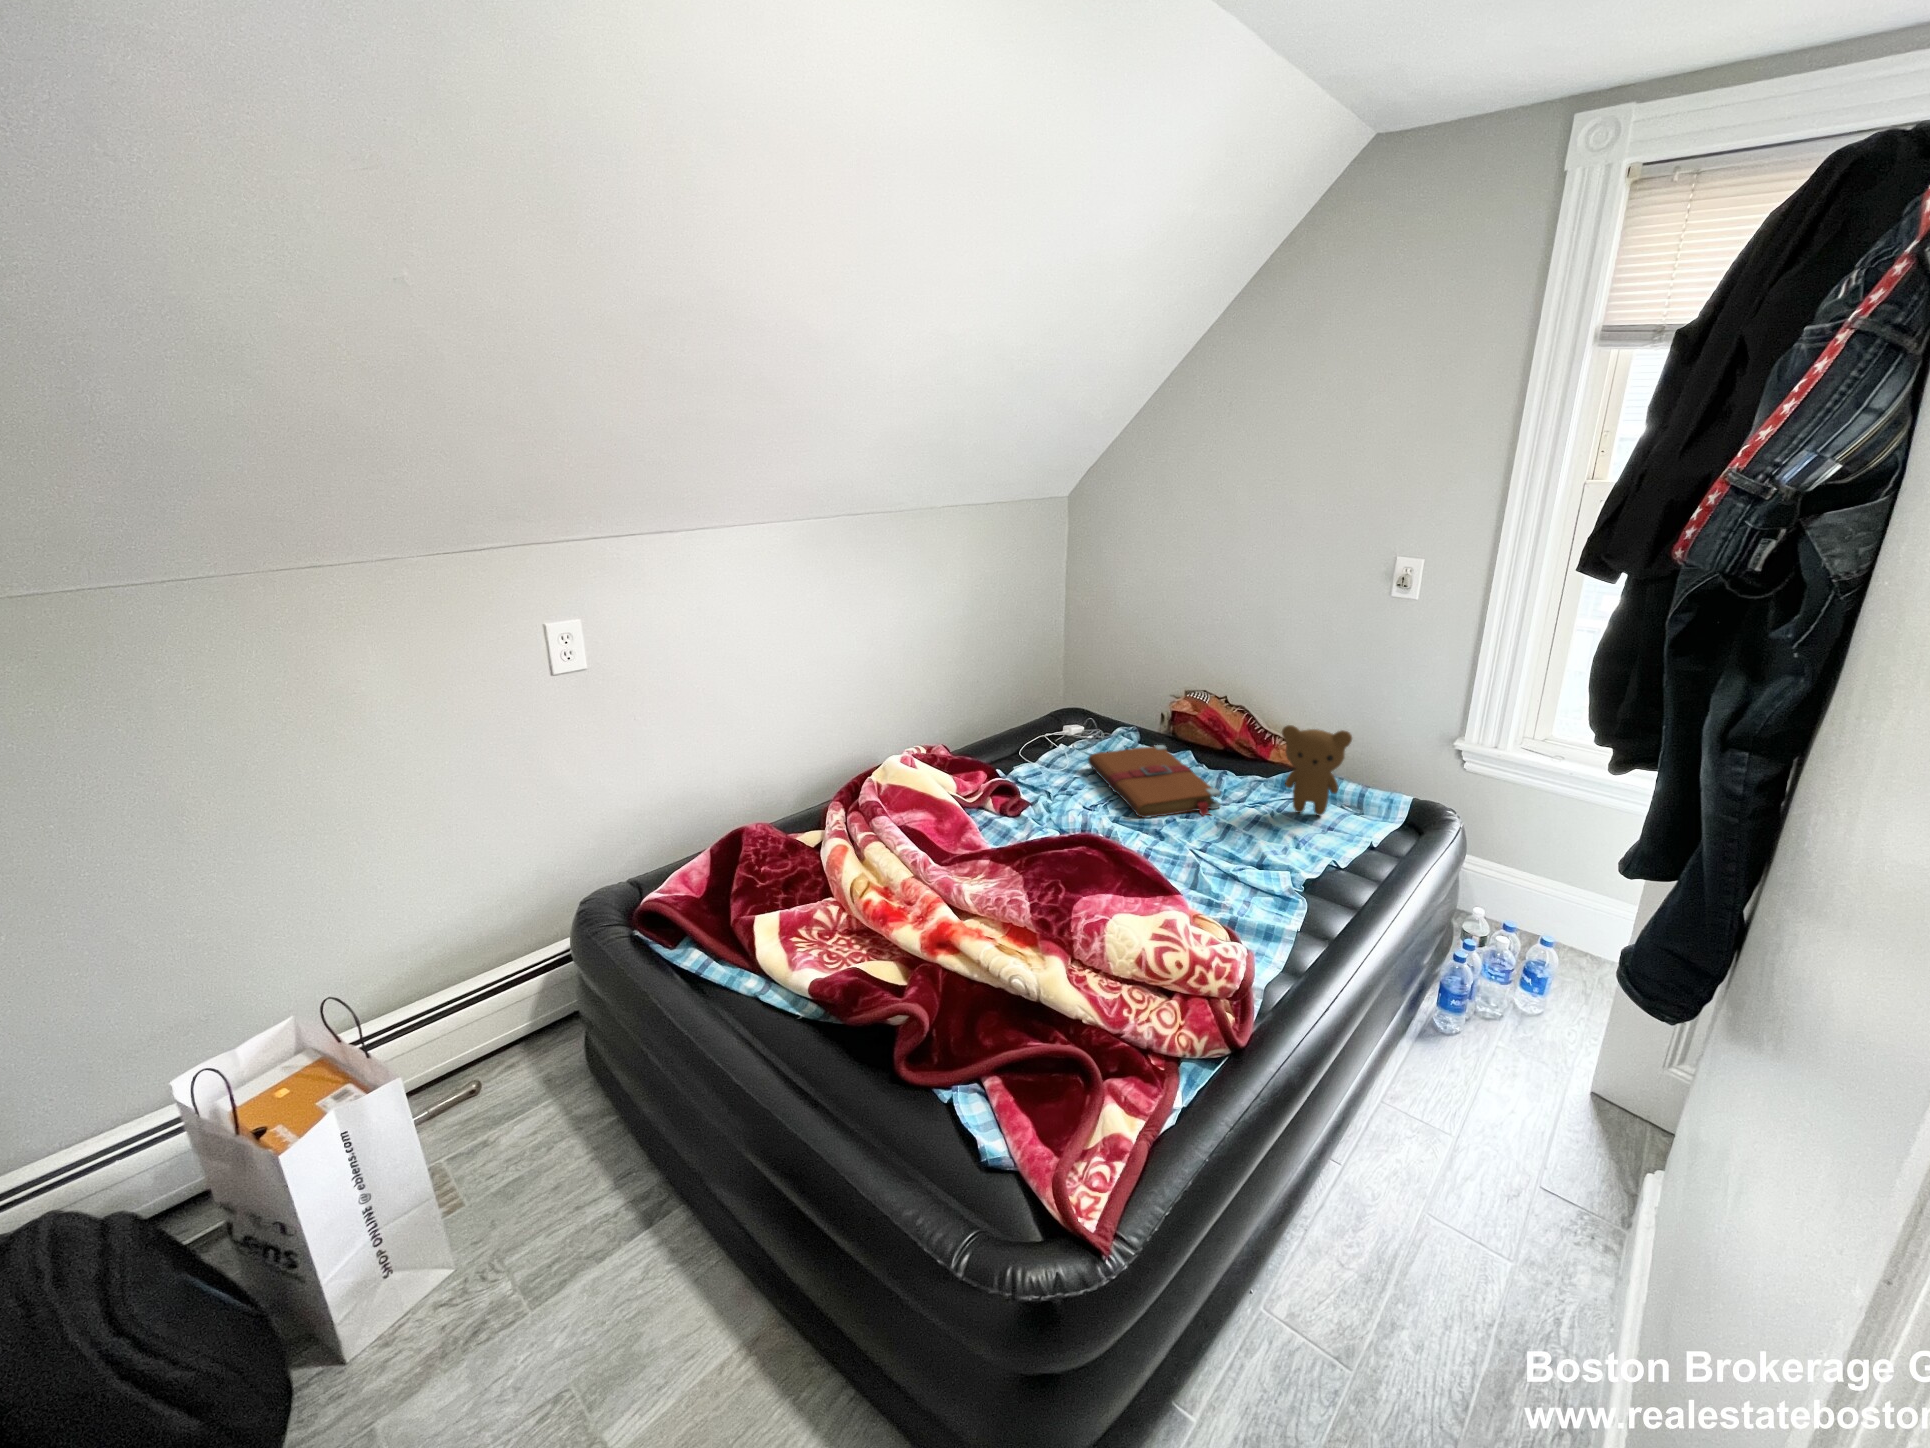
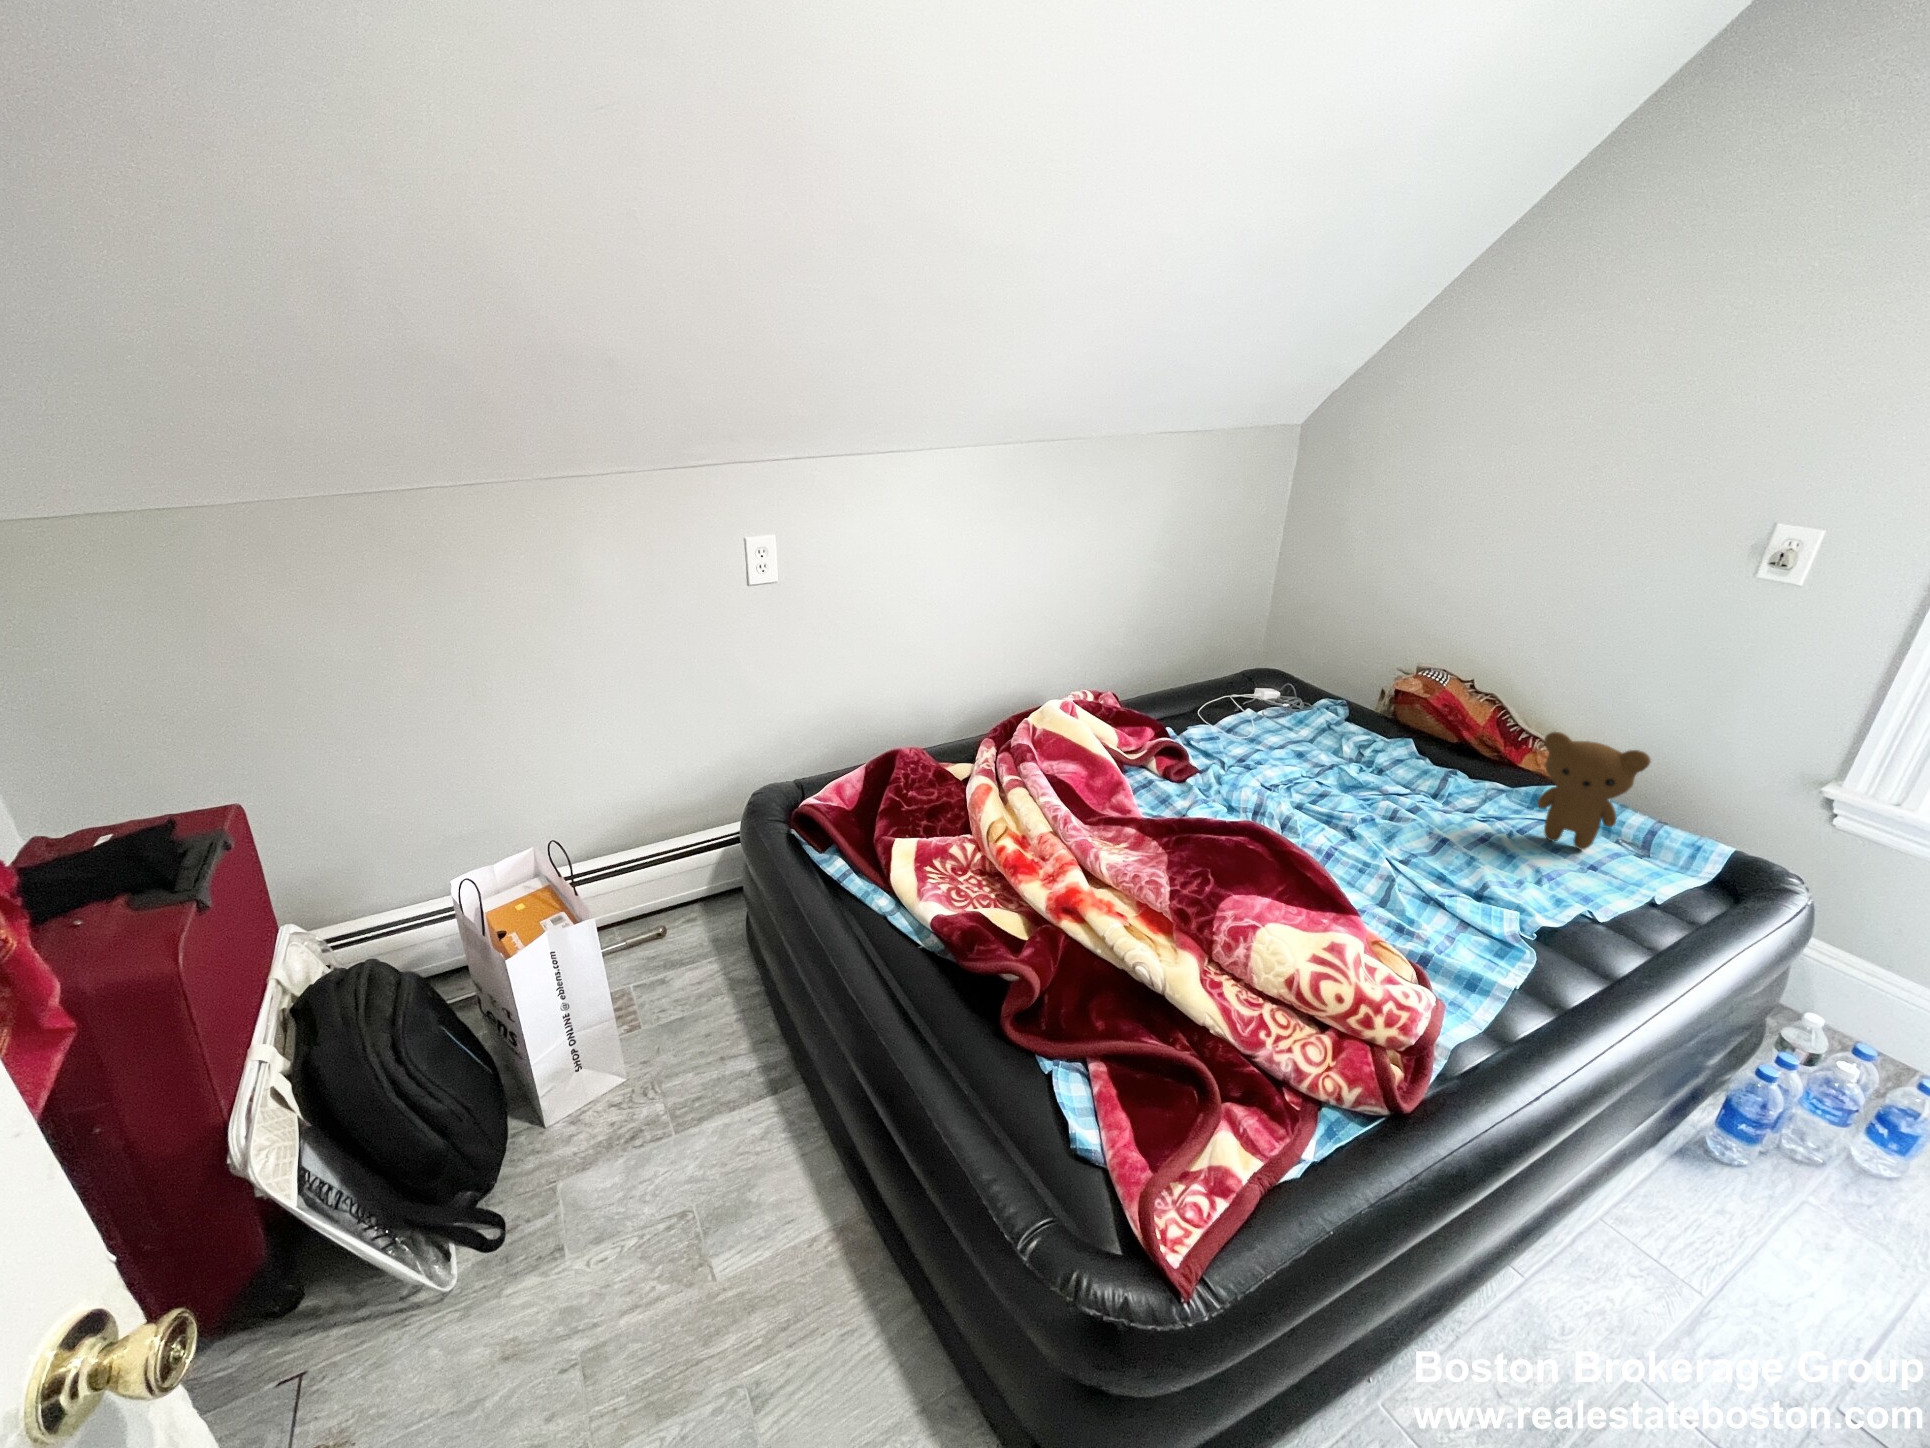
book: present [1088,745,1221,818] -> none [1281,724,1444,823]

